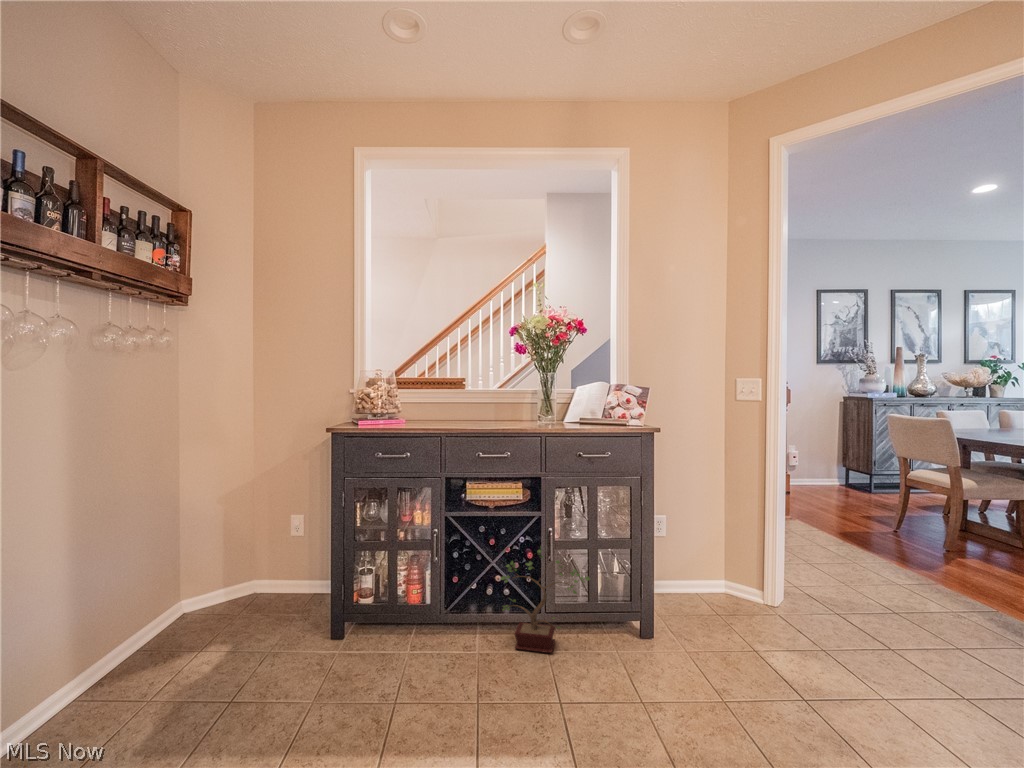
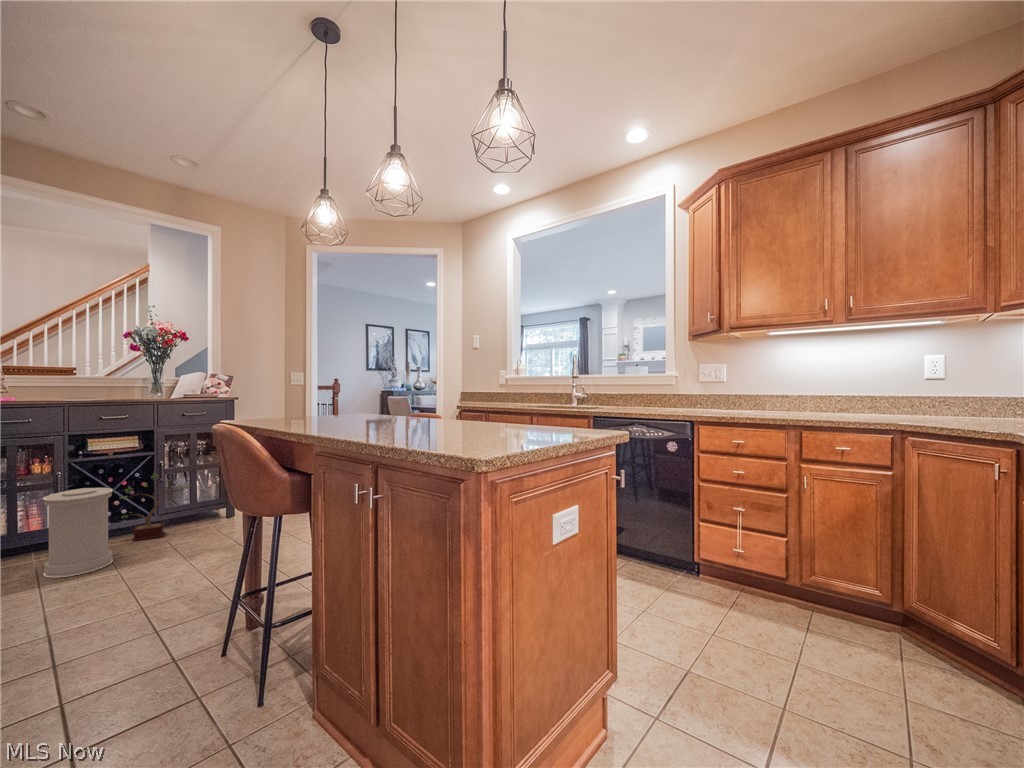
trash can: none [403,570,484,726] -> present [43,488,113,578]

